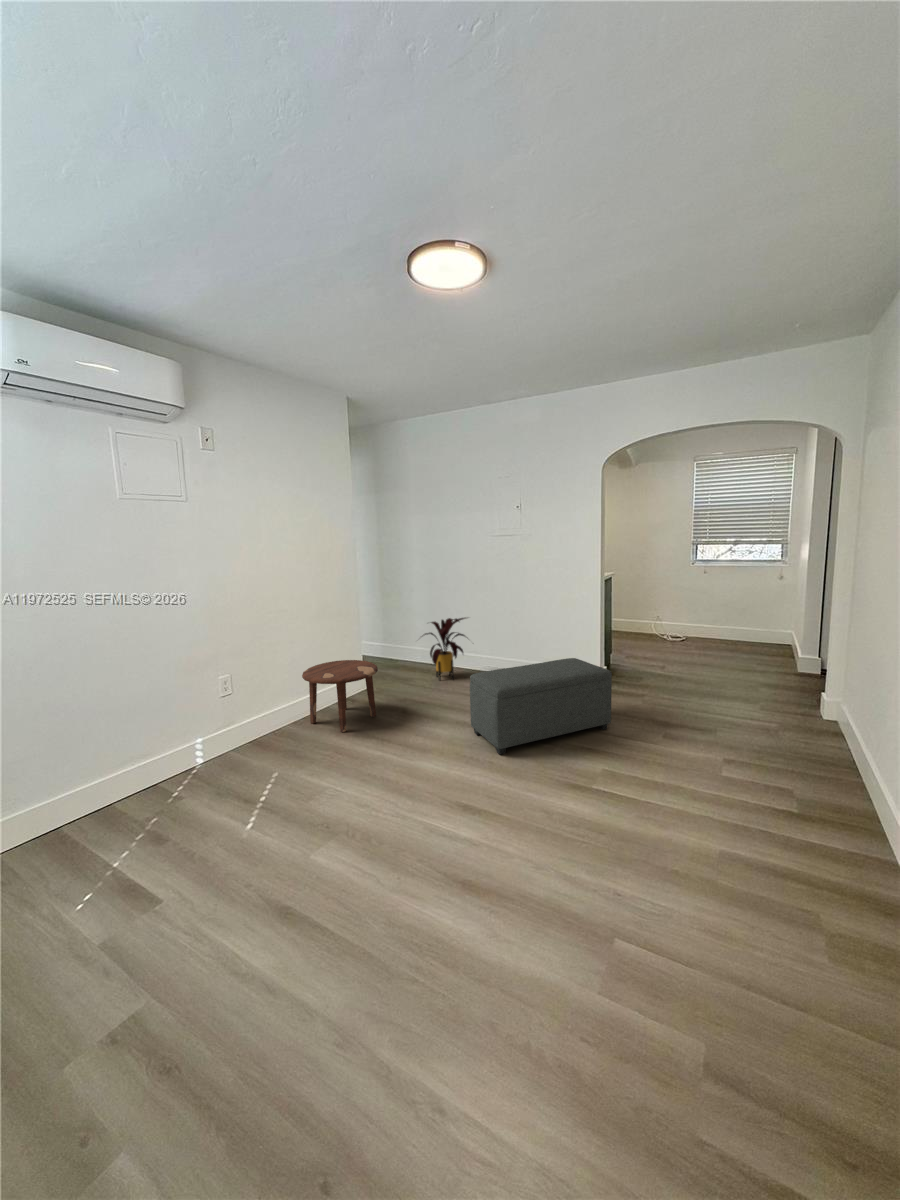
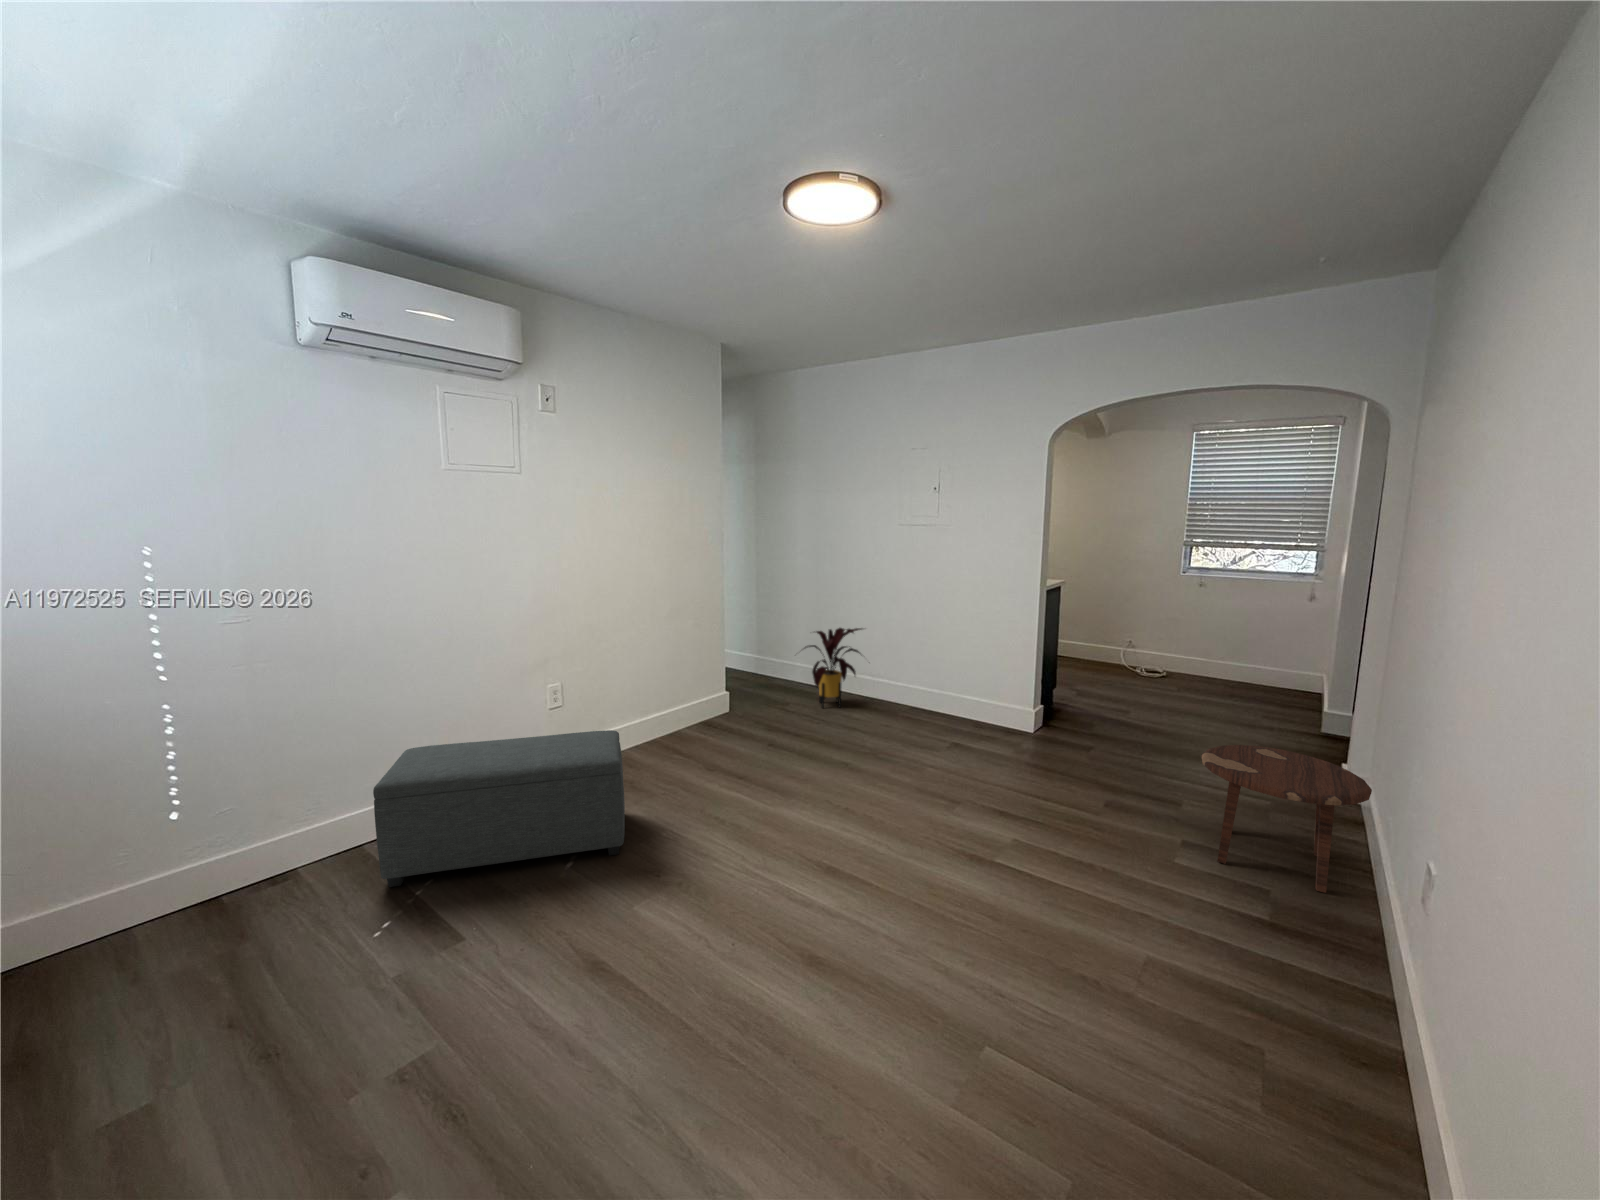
ottoman: present [470,658,612,754] -> present [373,730,625,887]
side table: present [302,660,378,732] -> present [1201,745,1372,893]

